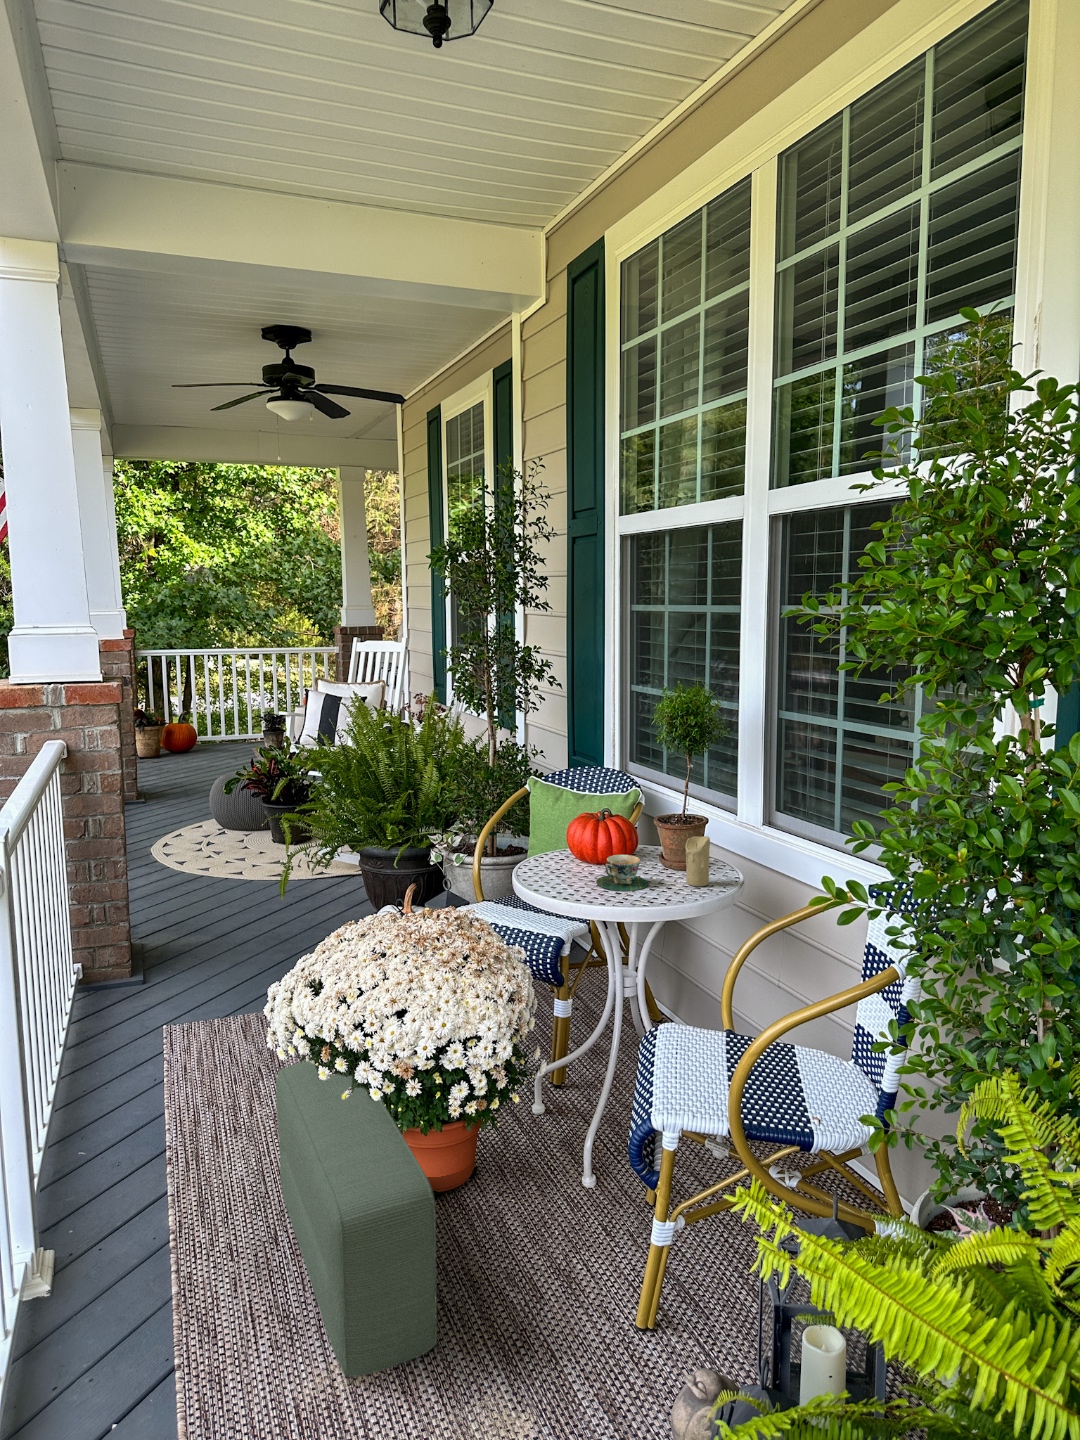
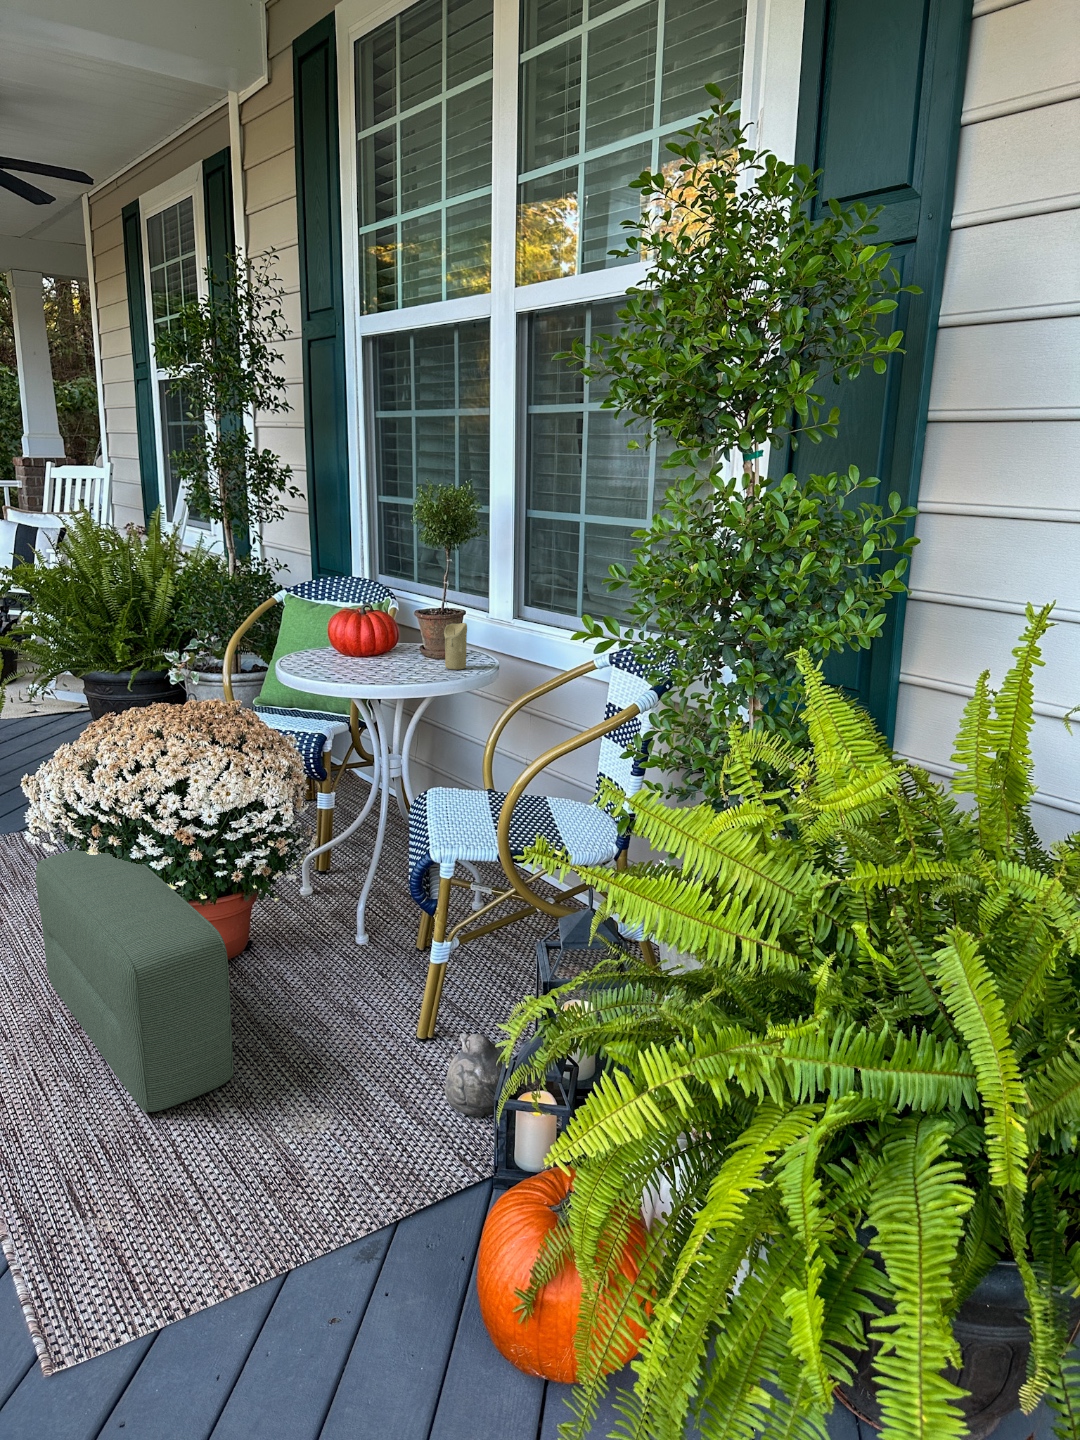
teacup: present [596,855,649,891] -> none [359,642,410,674]

